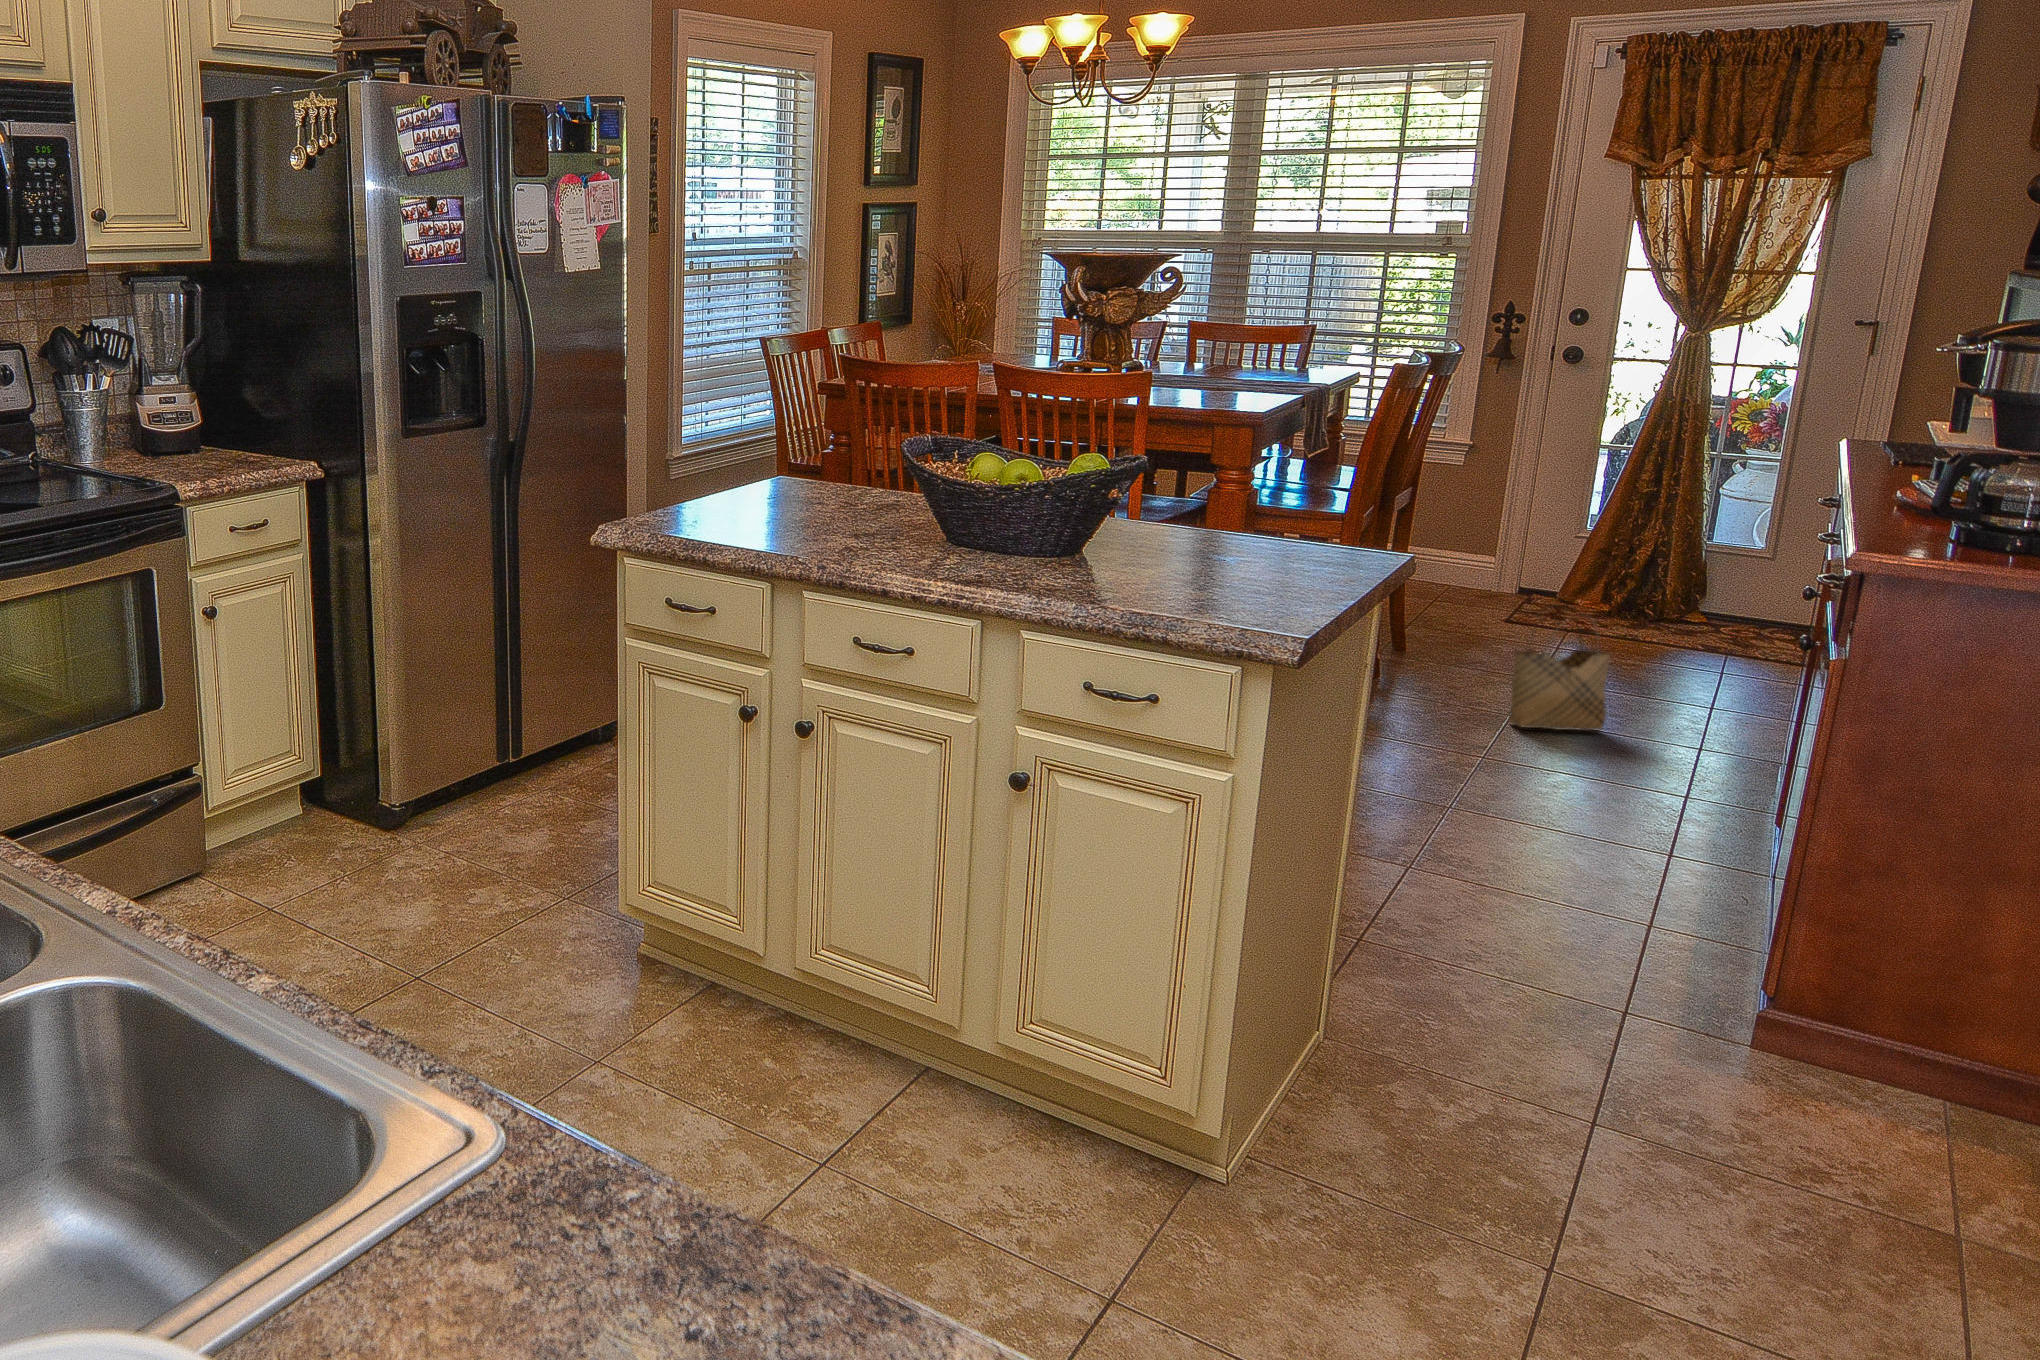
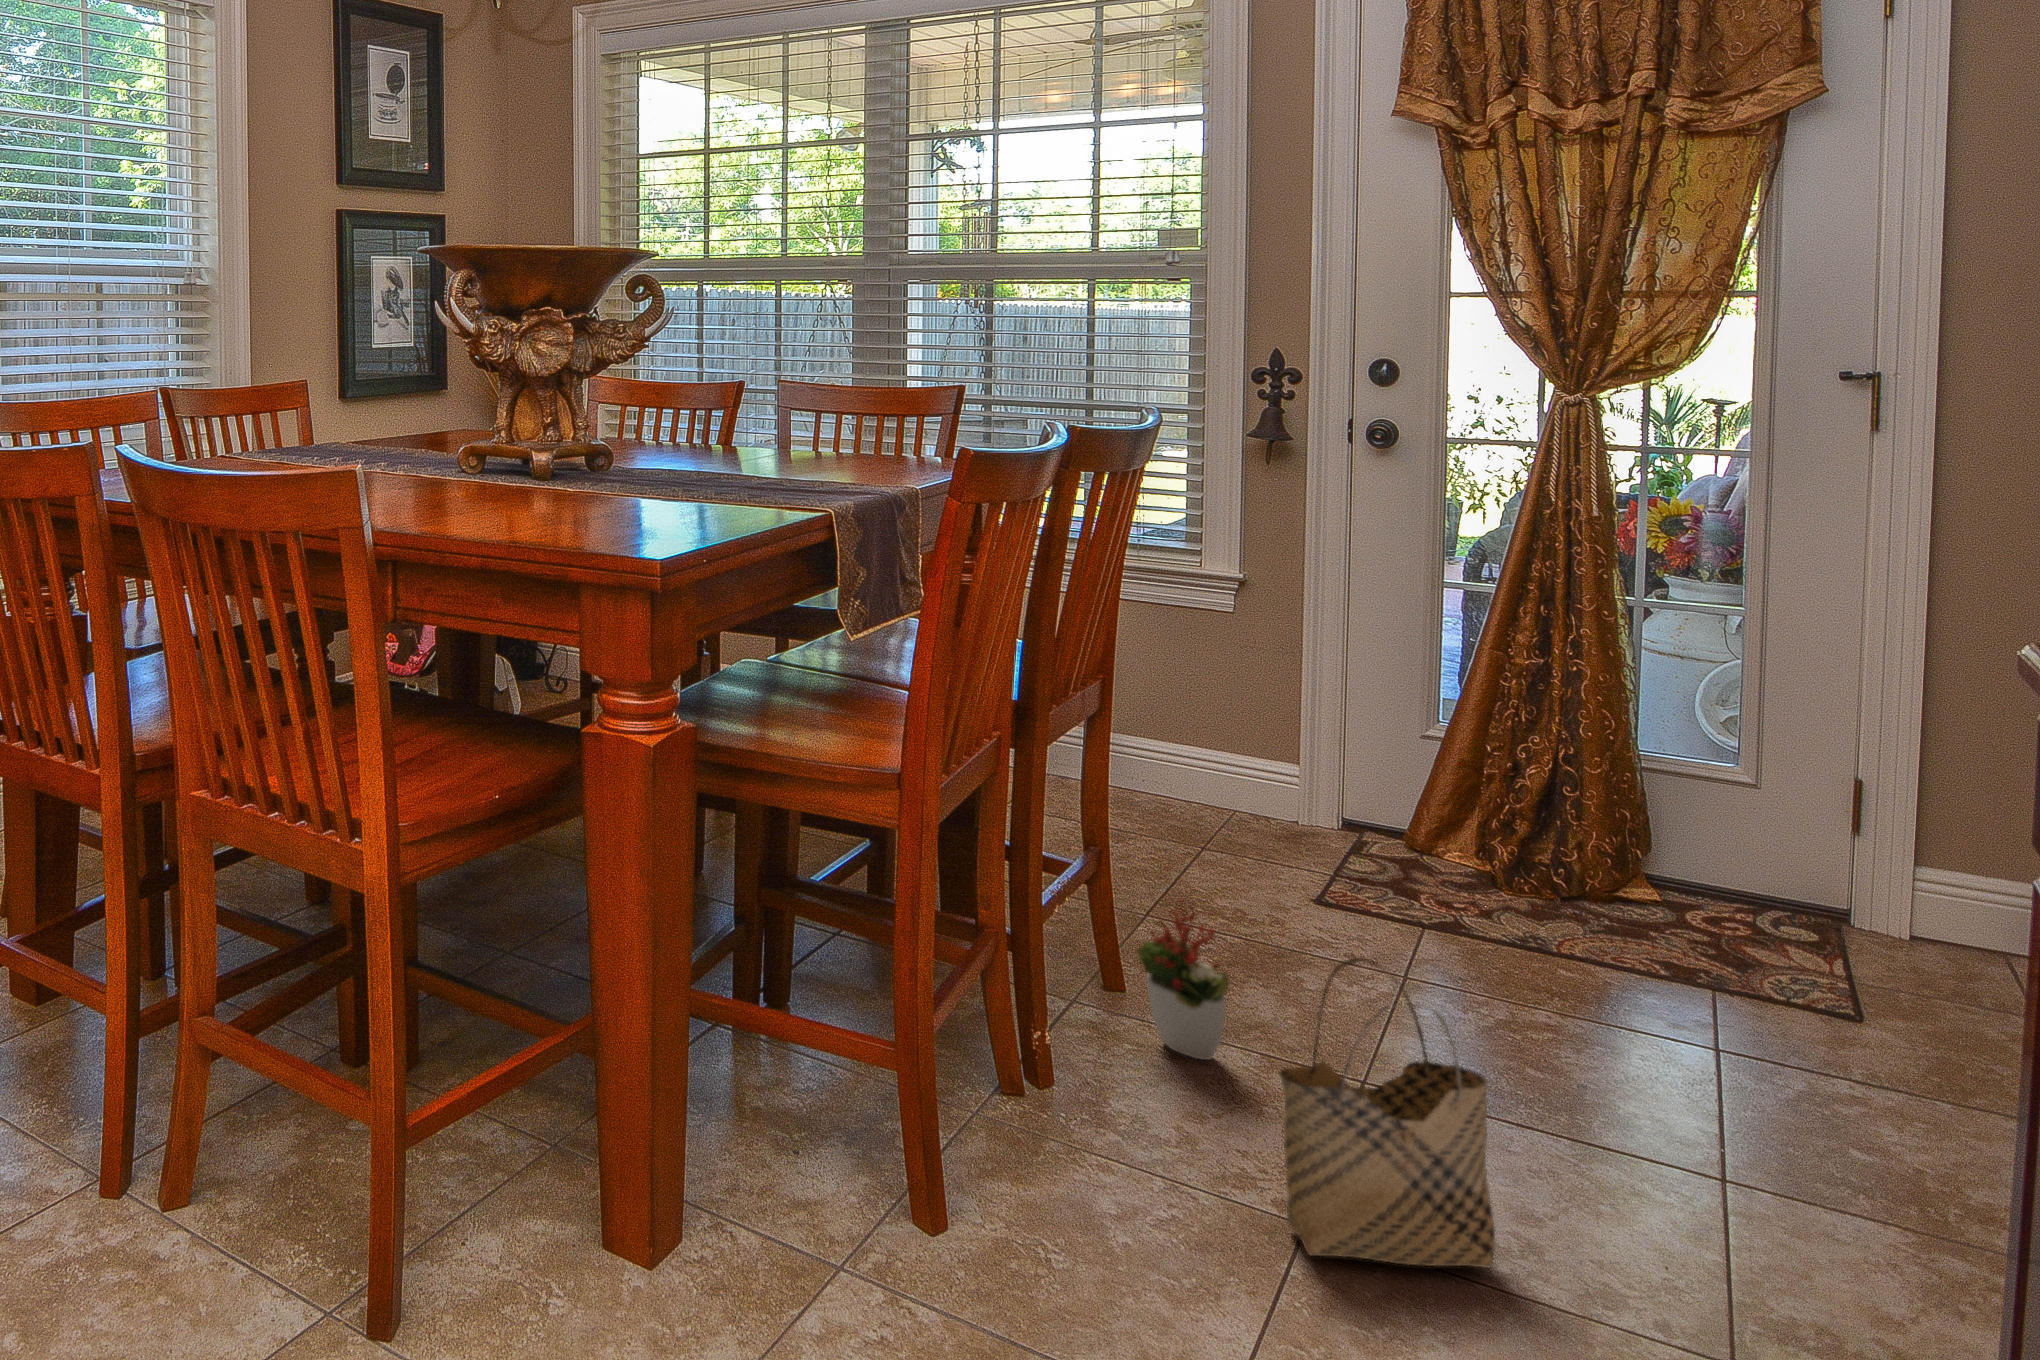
decorative plant: none [1424,599,1474,677] -> present [1137,899,1229,1060]

